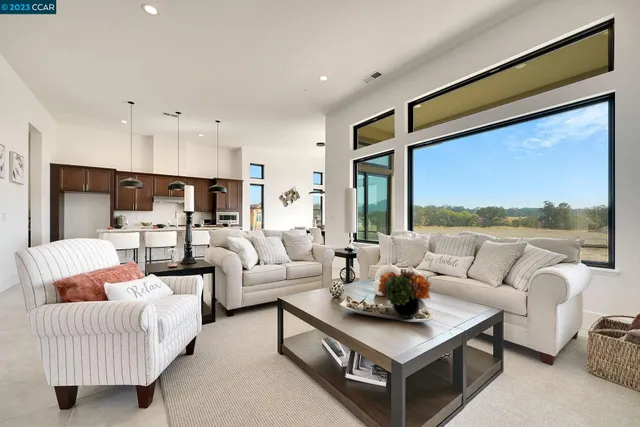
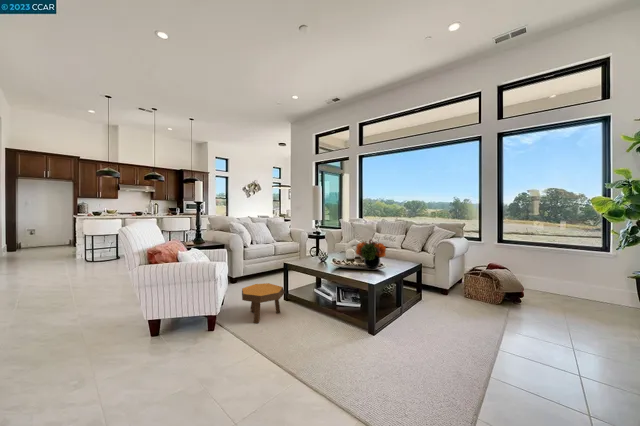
footstool: none [194,330,265,401] -> present [242,283,285,323]

